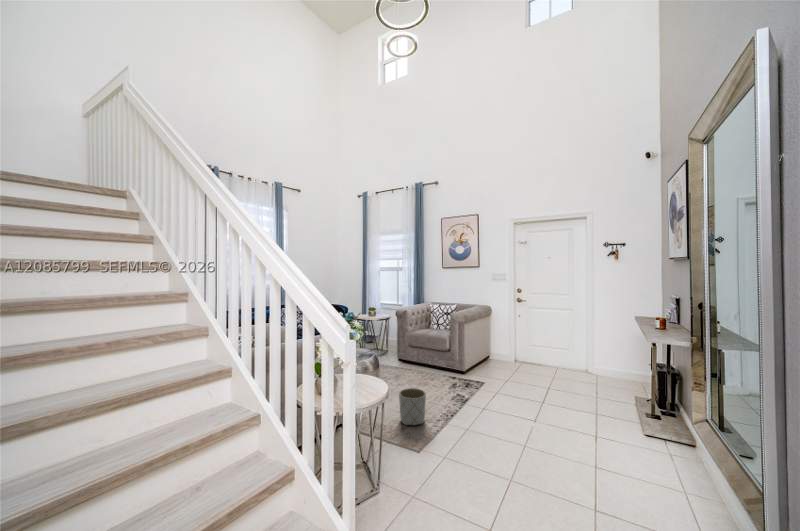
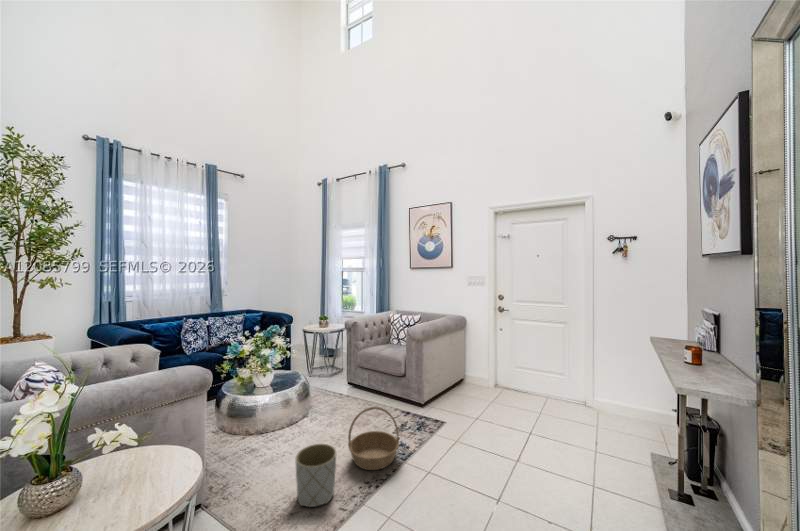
basket: none [424,366,459,408] -> present [348,407,399,470]

